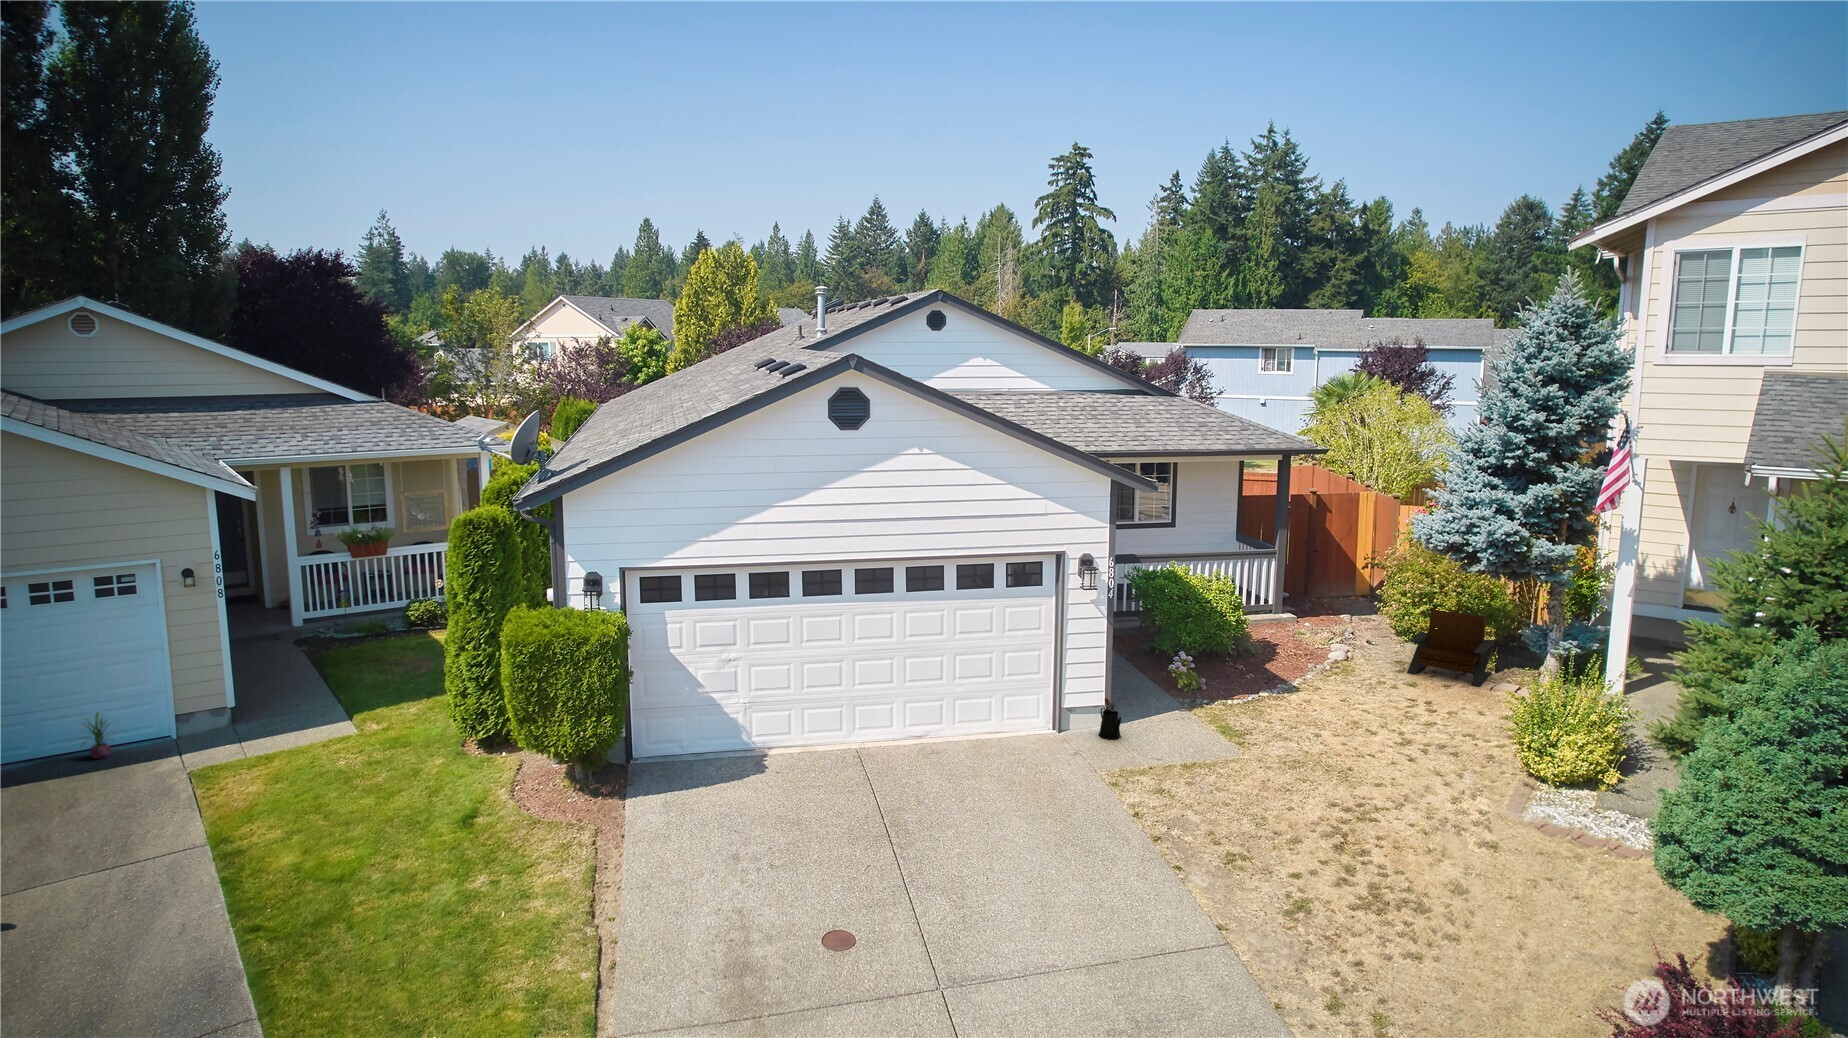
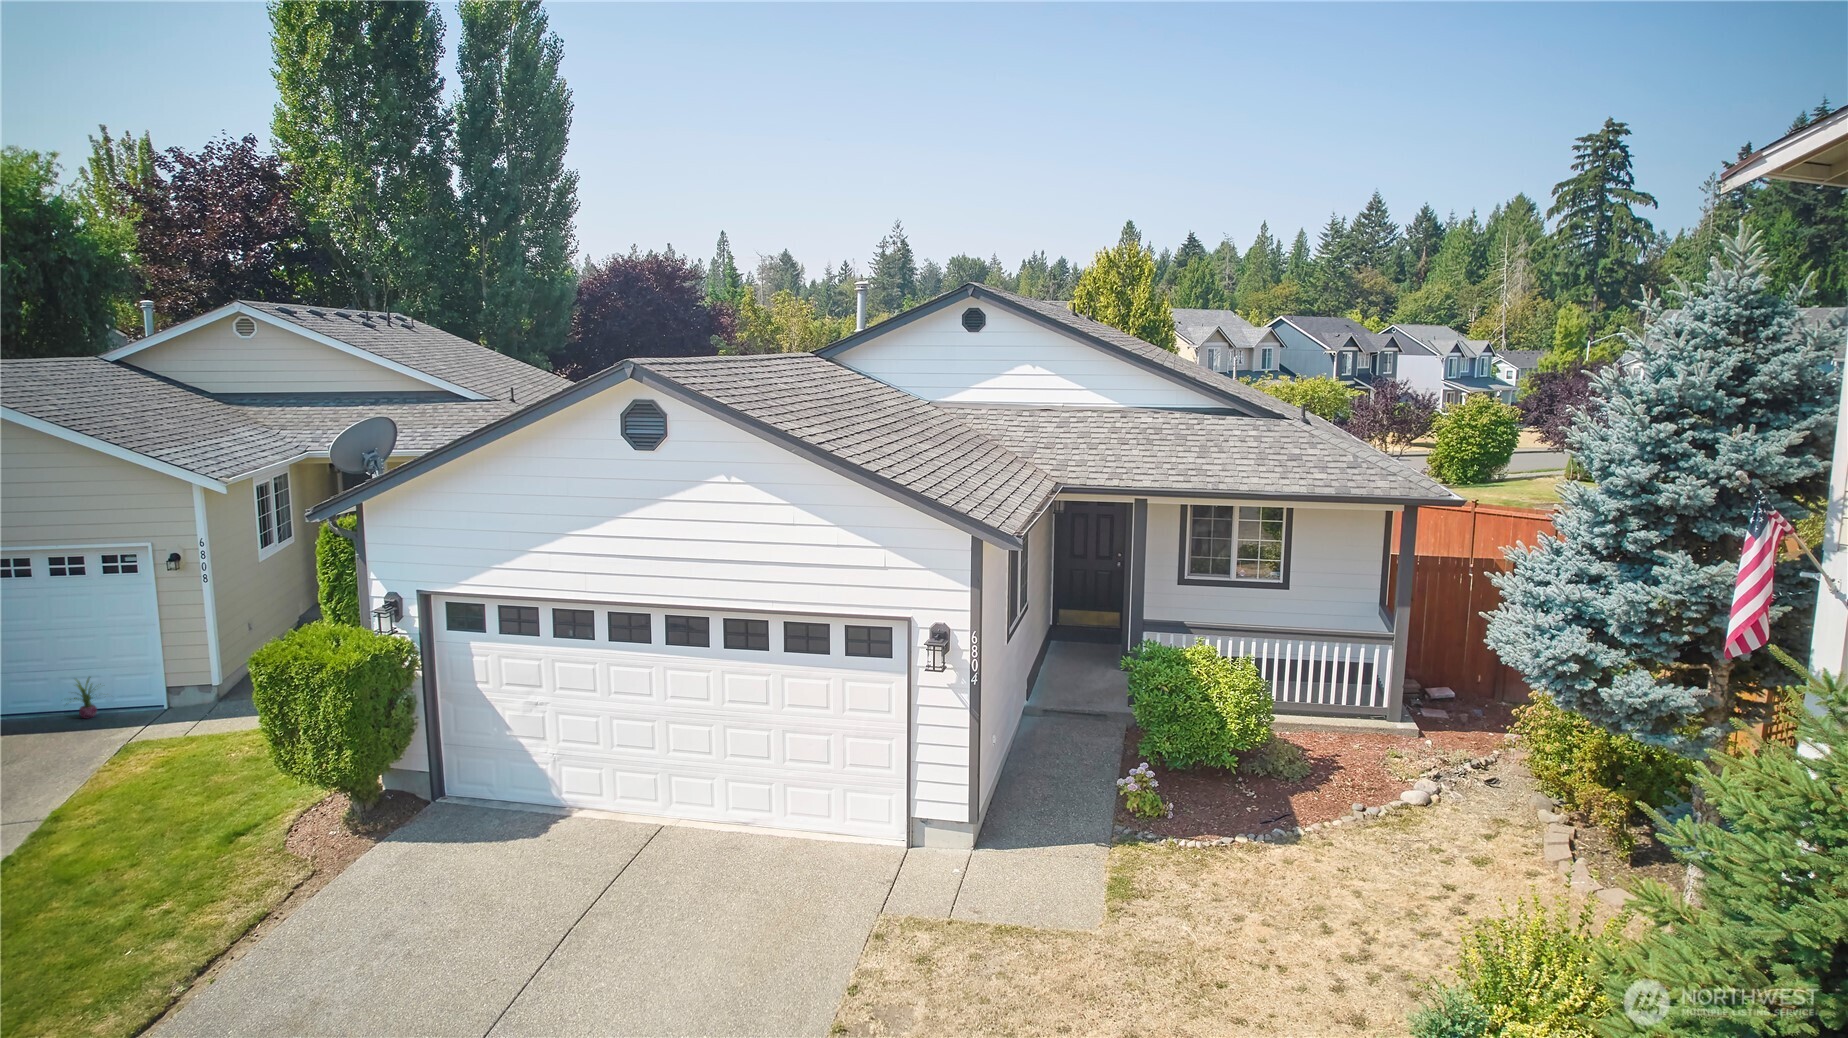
lounge chair: present [1407,609,1495,687] -> none [1515,750,1668,883]
watering can: present [1099,698,1121,740] -> none [959,809,987,866]

